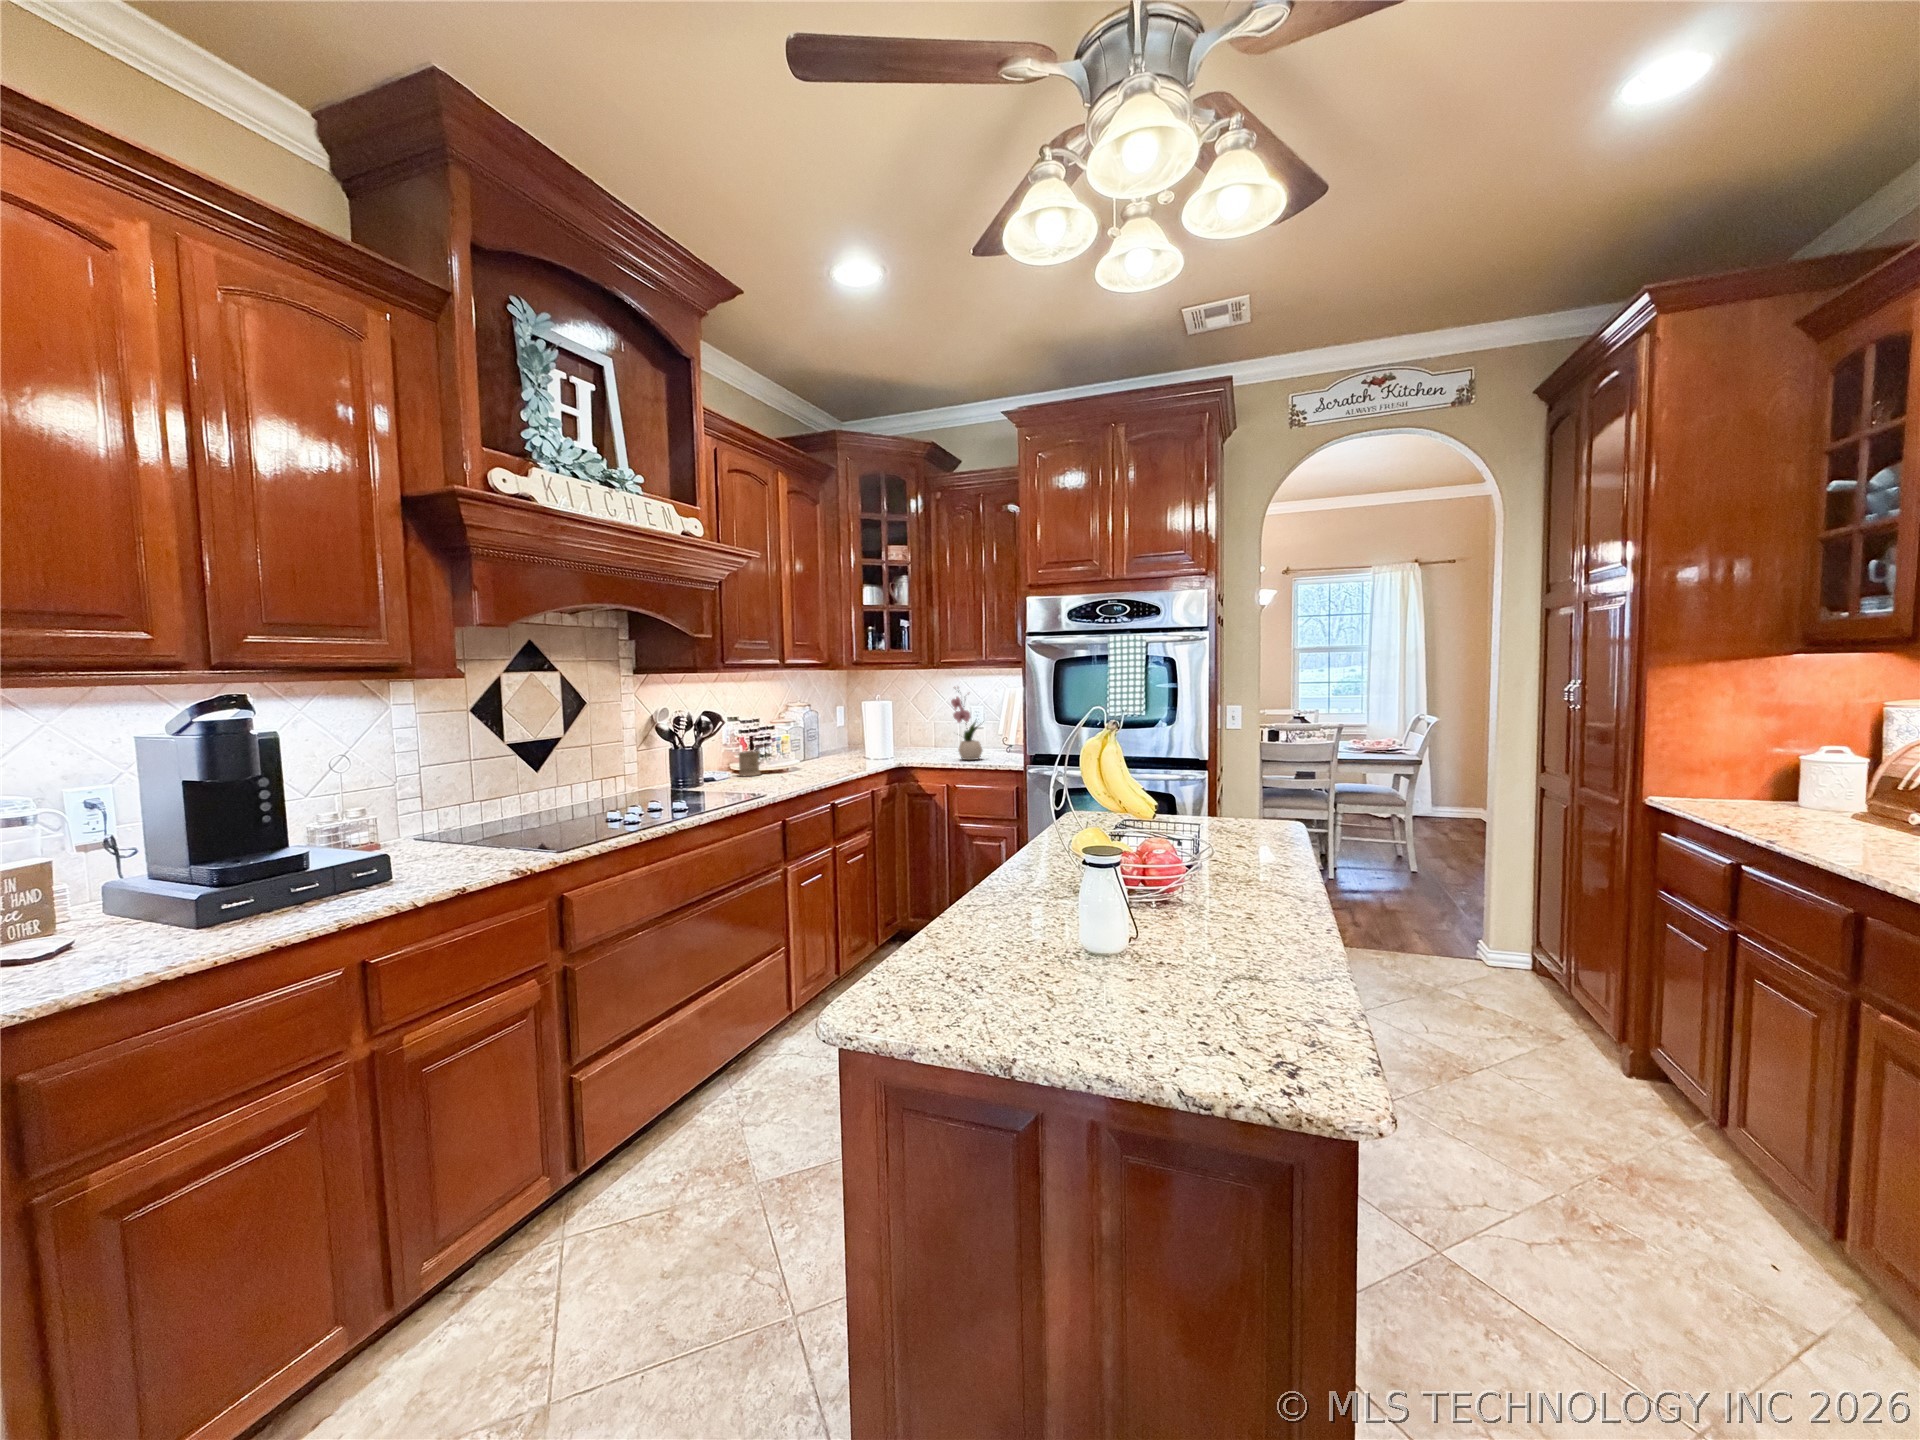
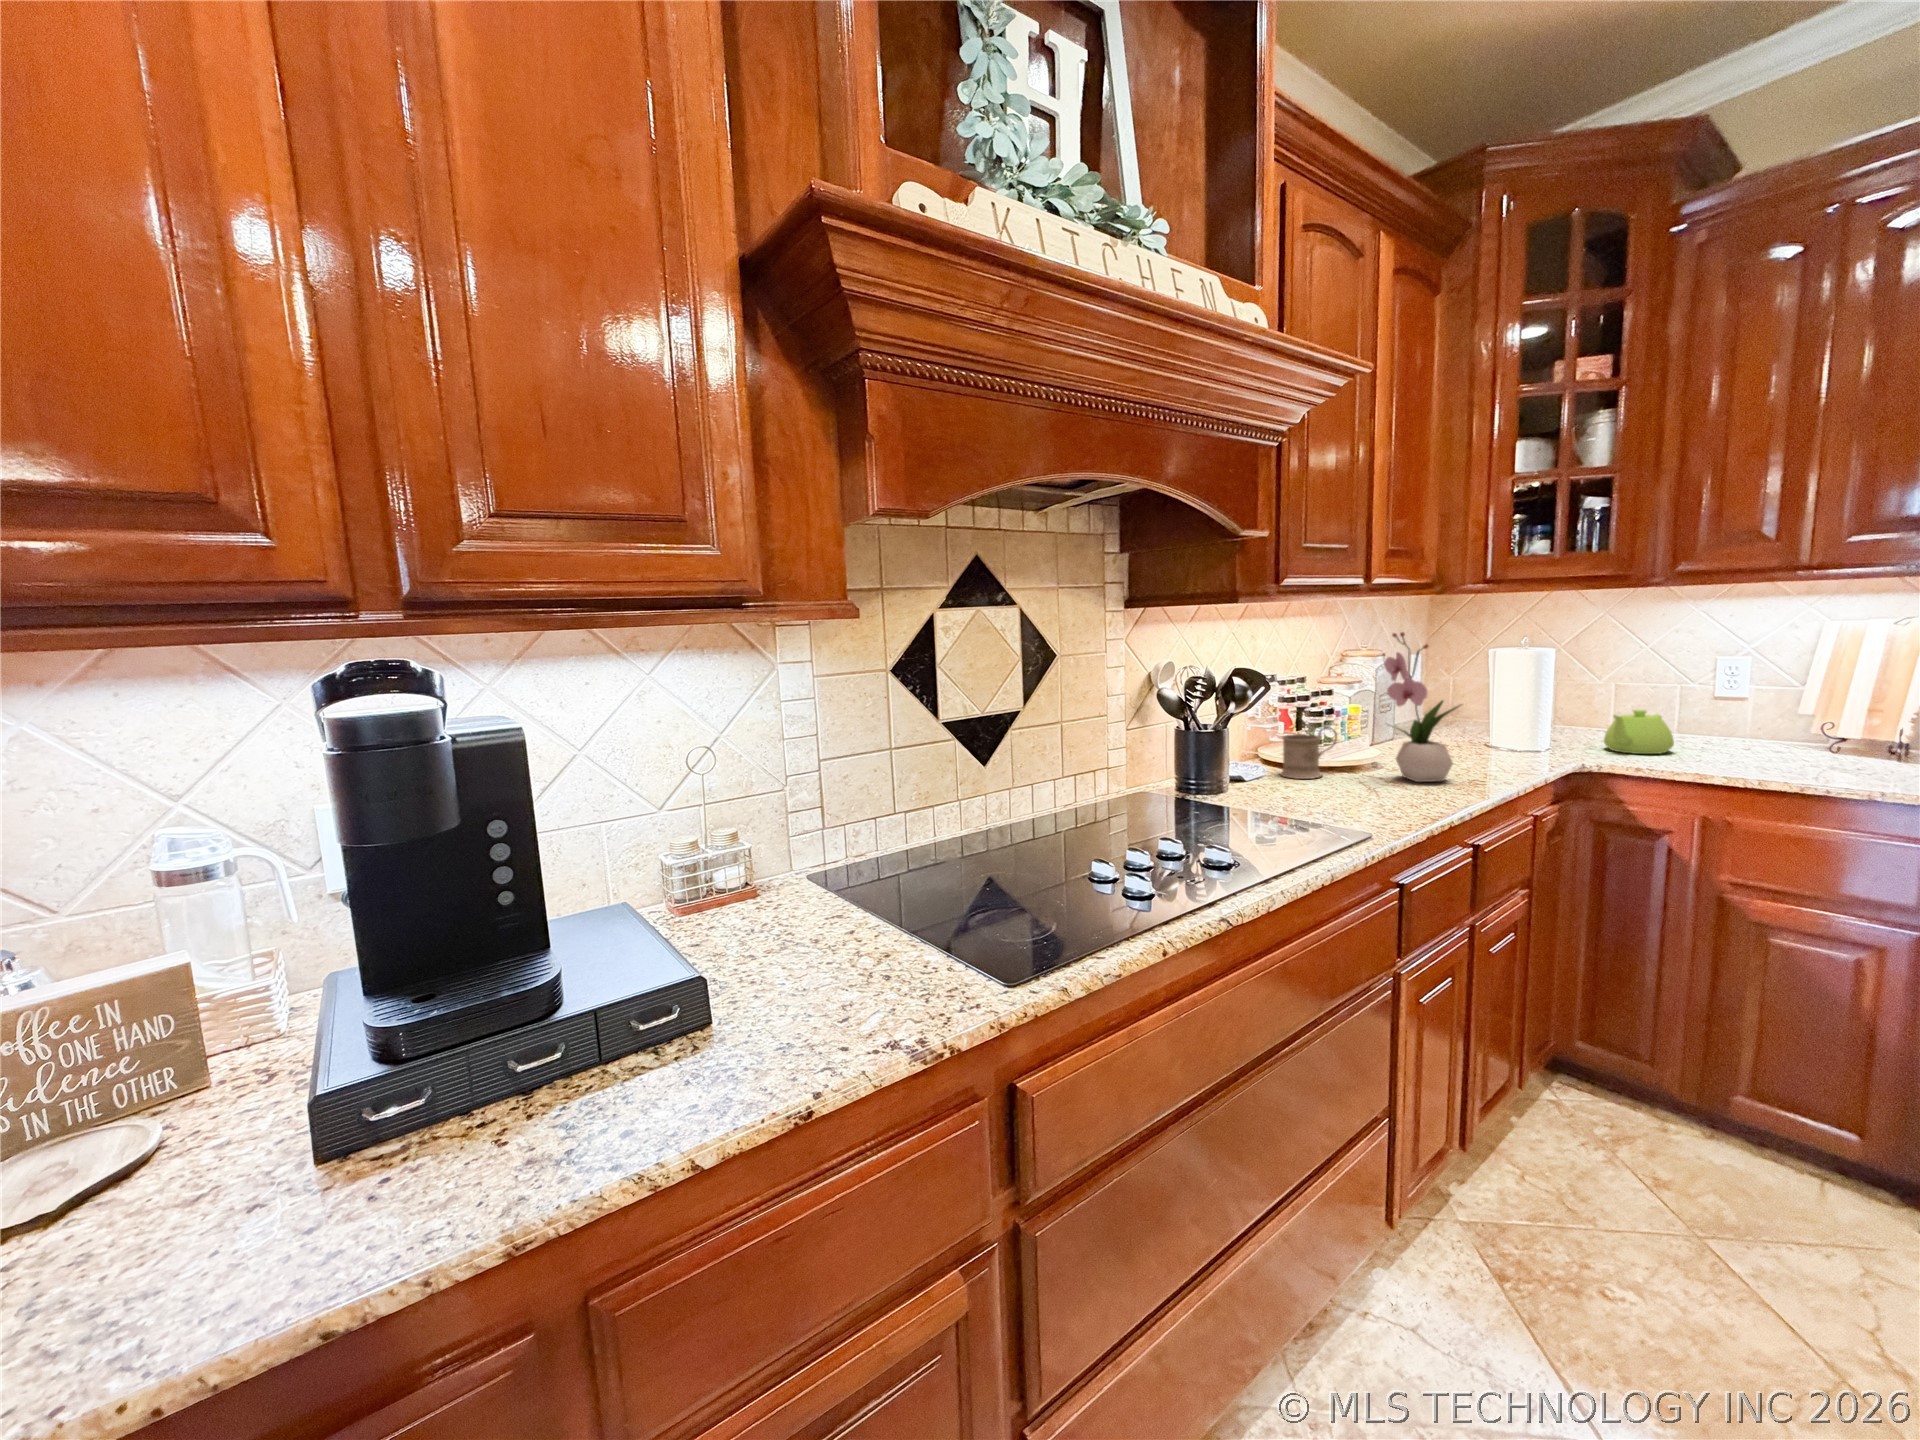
flower arrangement: present [951,691,982,760] -> present [1384,632,1461,782]
teapot: none [912,733,940,756] -> present [1604,710,1674,754]

